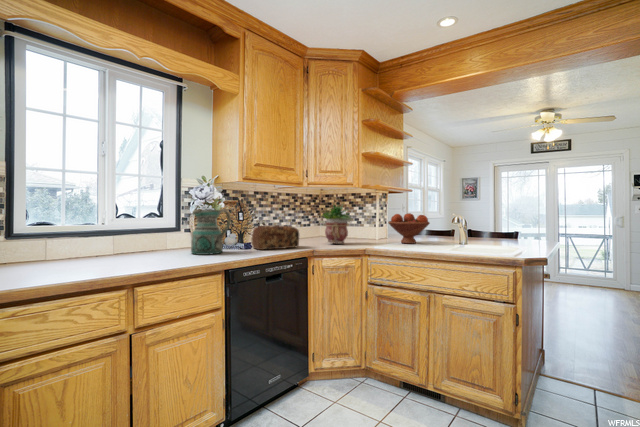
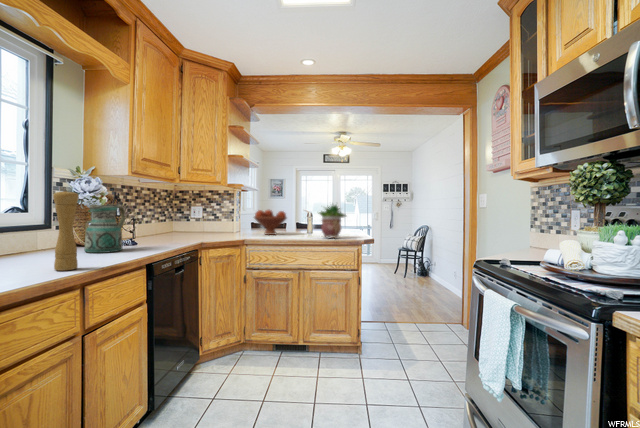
pepper mill: none [114,196,135,270] -> present [53,190,79,271]
potted plant: present [322,204,352,243] -> present [319,205,346,237]
bread loaf: present [251,225,299,250] -> none [139,221,189,246]

